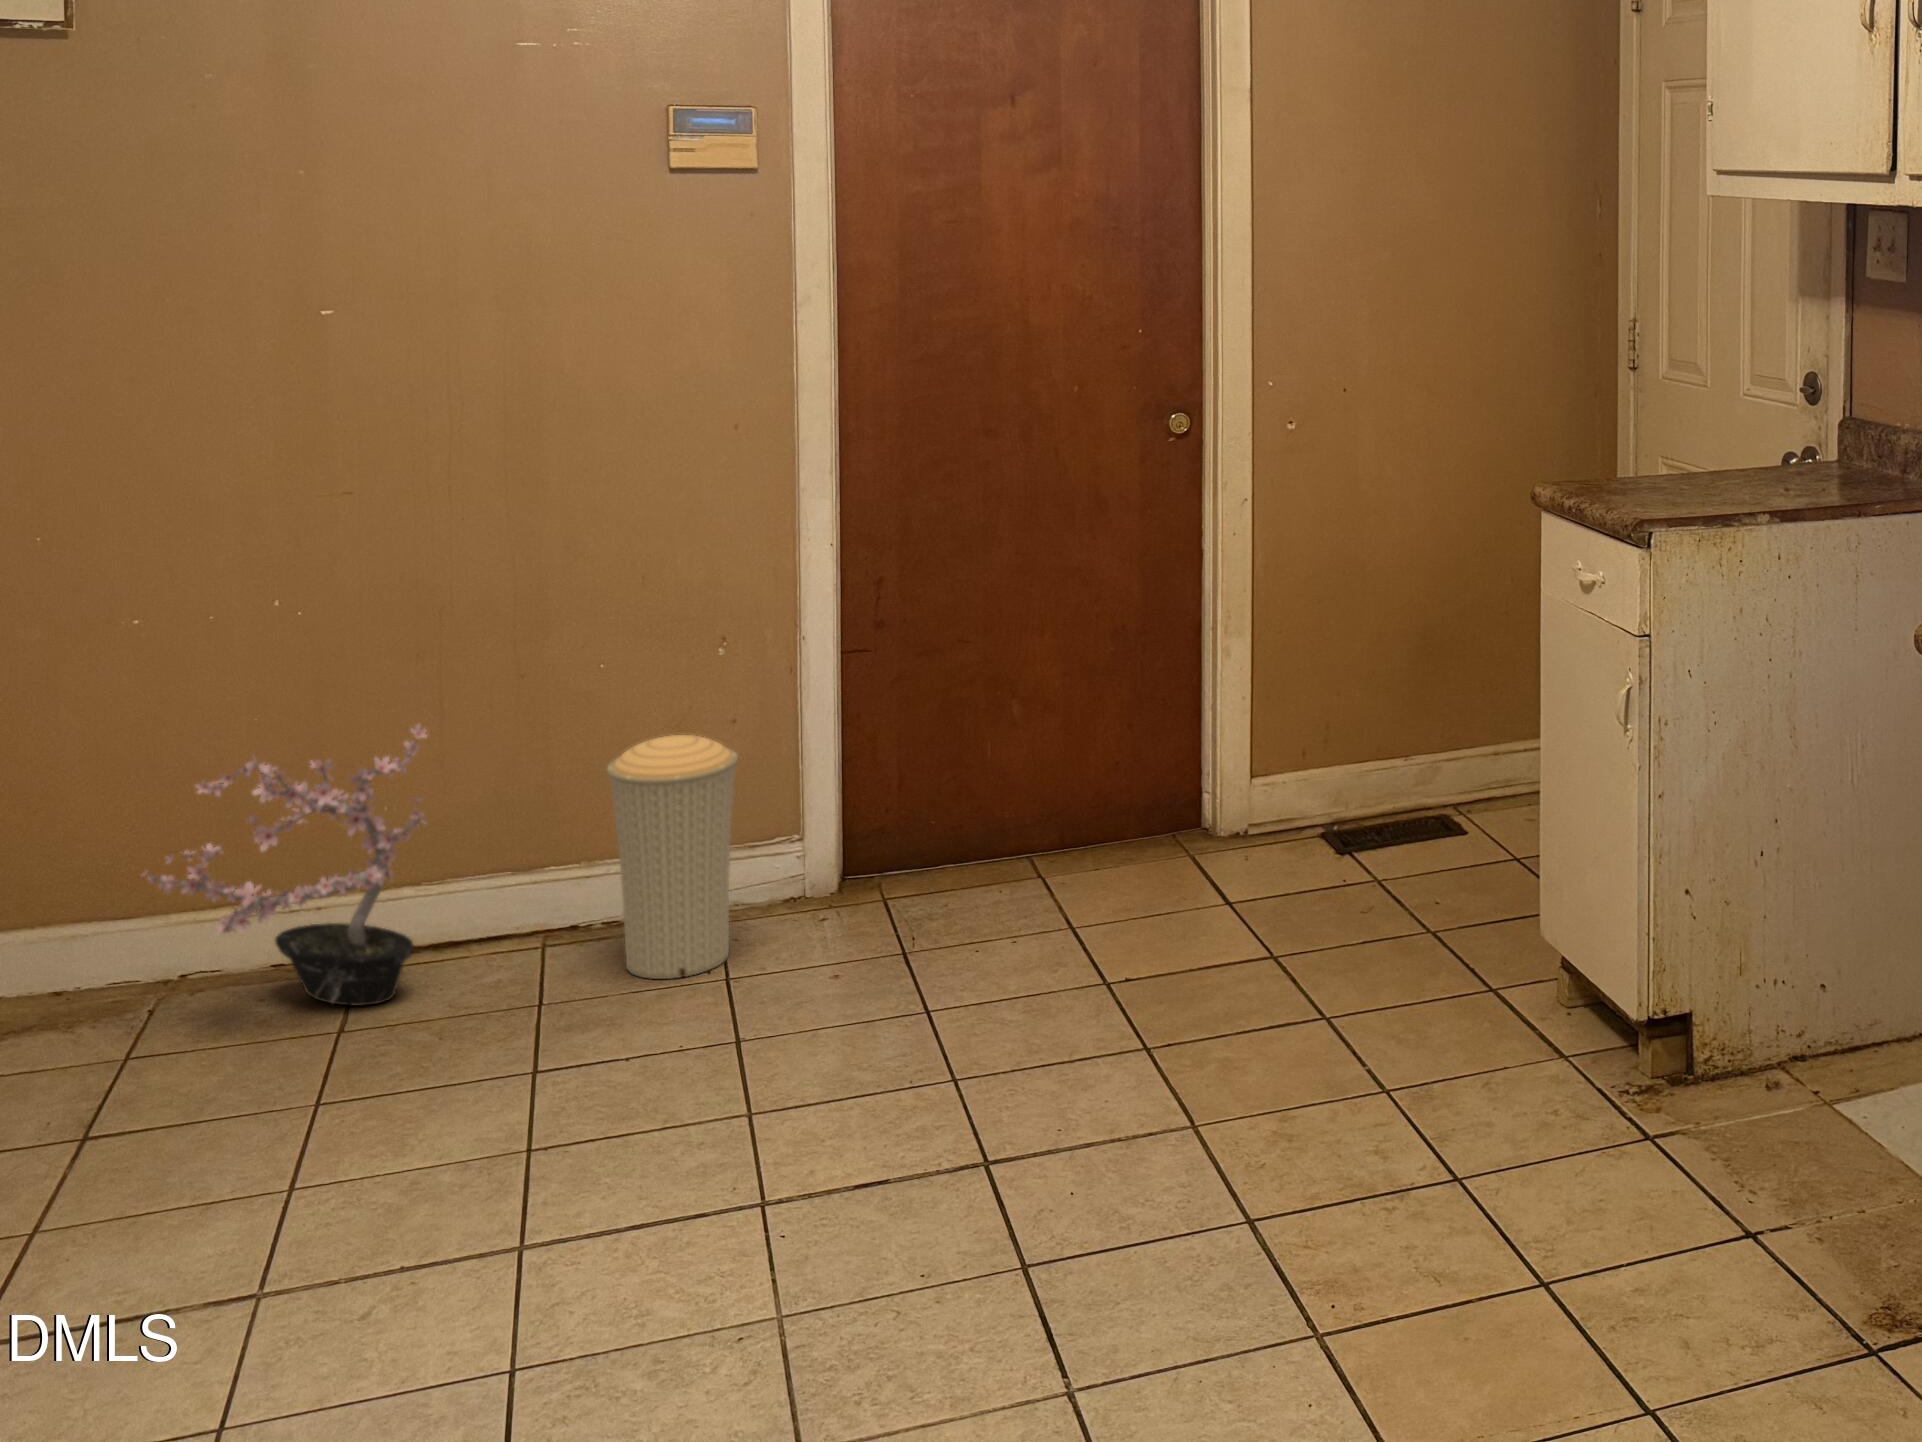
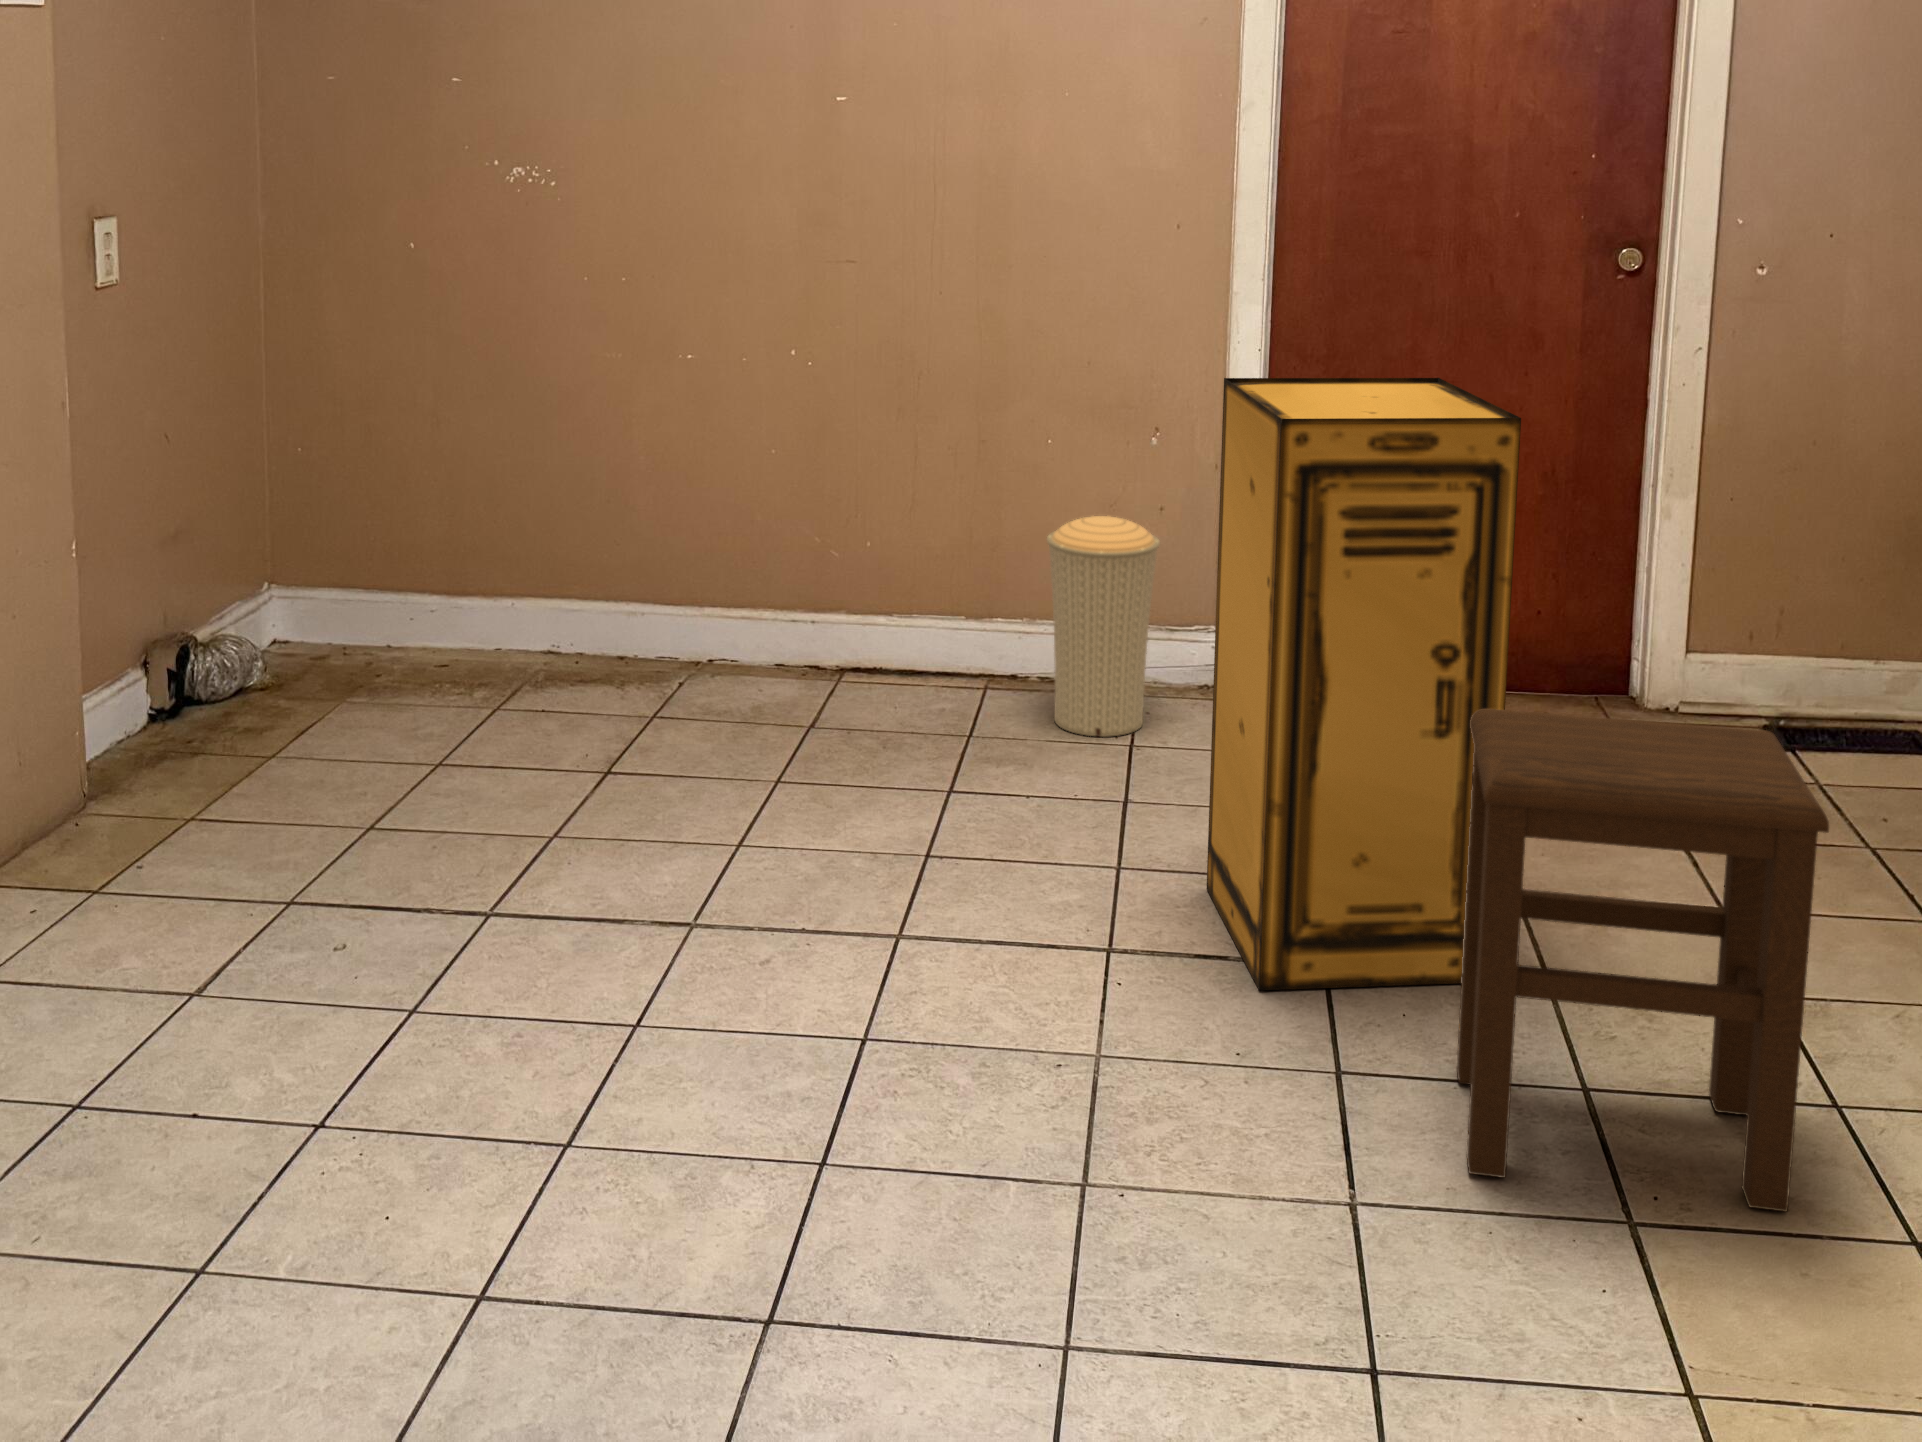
storage cabinet: none [839,566,1146,1209] -> present [1206,378,1521,990]
potted plant: present [145,725,427,1006] -> none [690,471,918,709]
stool: none [1129,862,1447,1328] -> present [1457,709,1829,1212]

